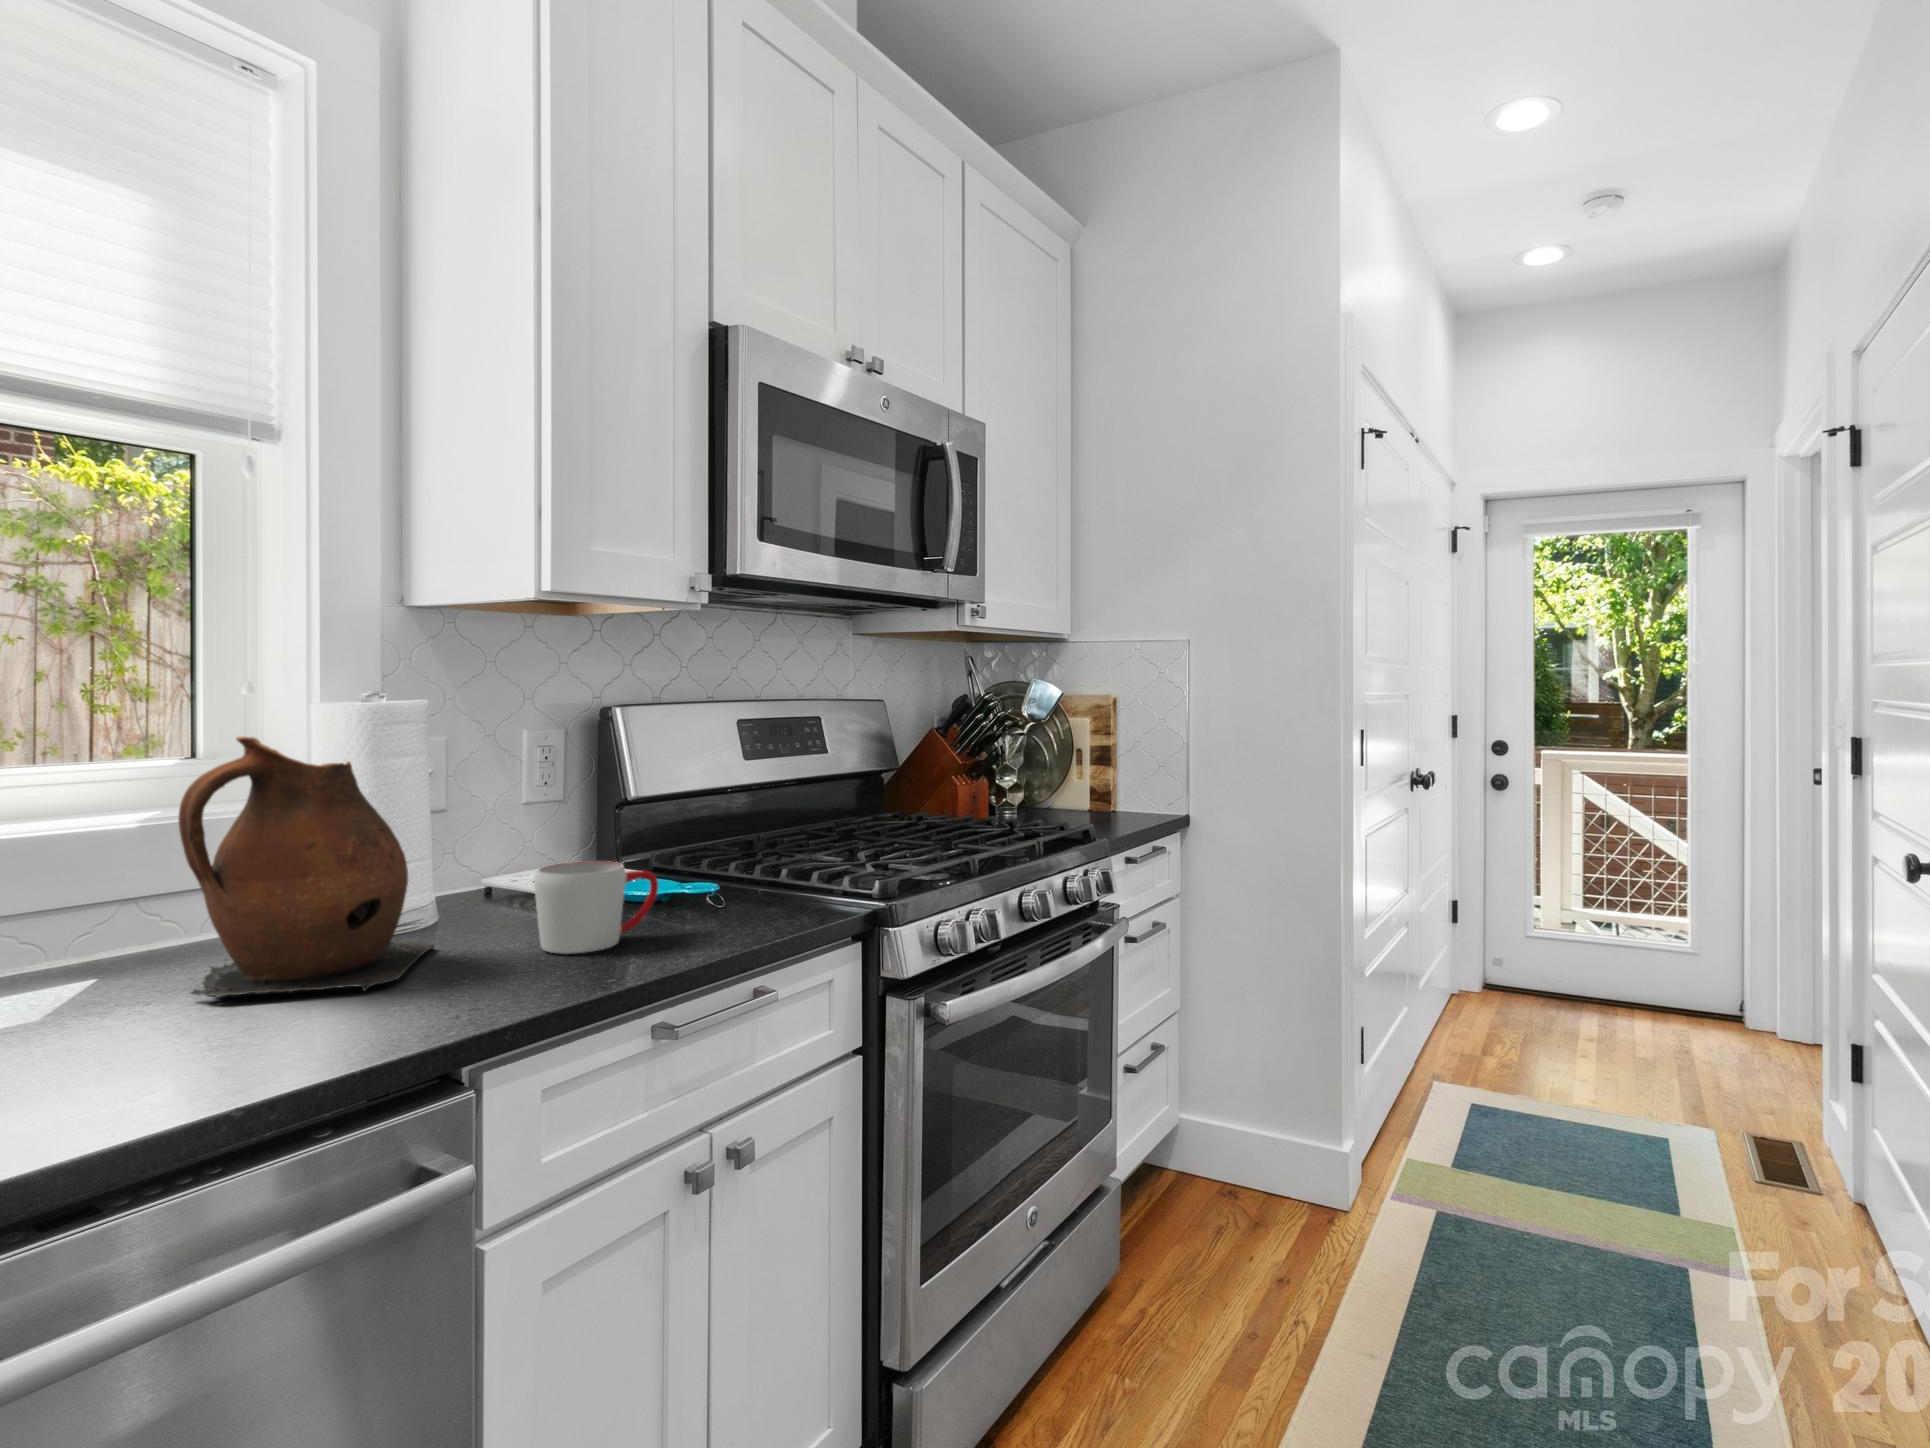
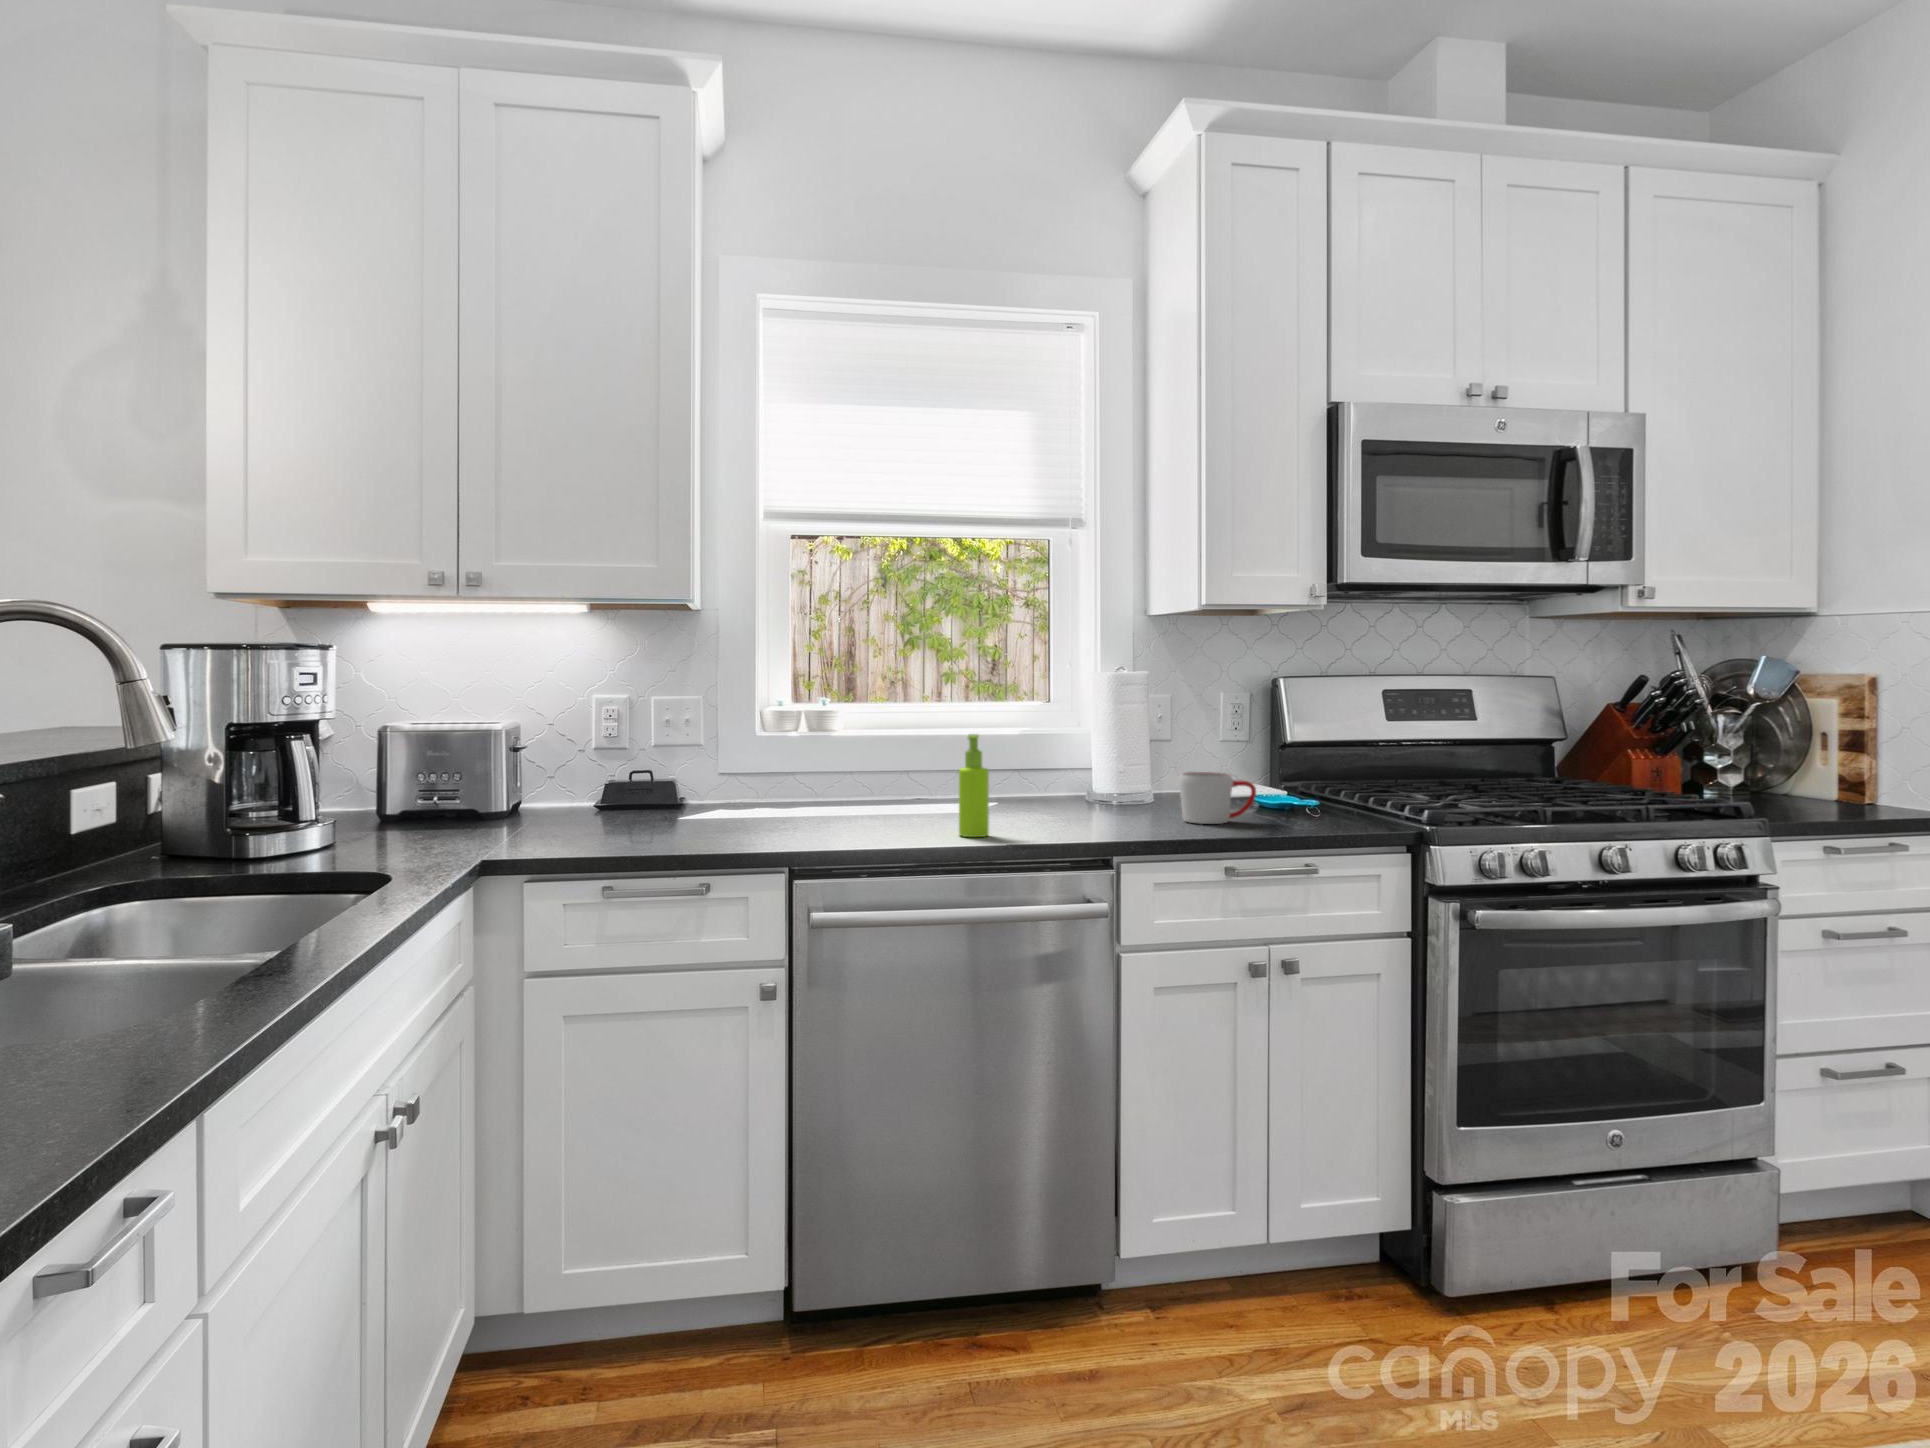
ceramic pitcher: present [179,736,434,996] -> none [1016,691,1135,823]
soap dispenser: none [70,852,162,1107] -> present [959,734,989,837]

